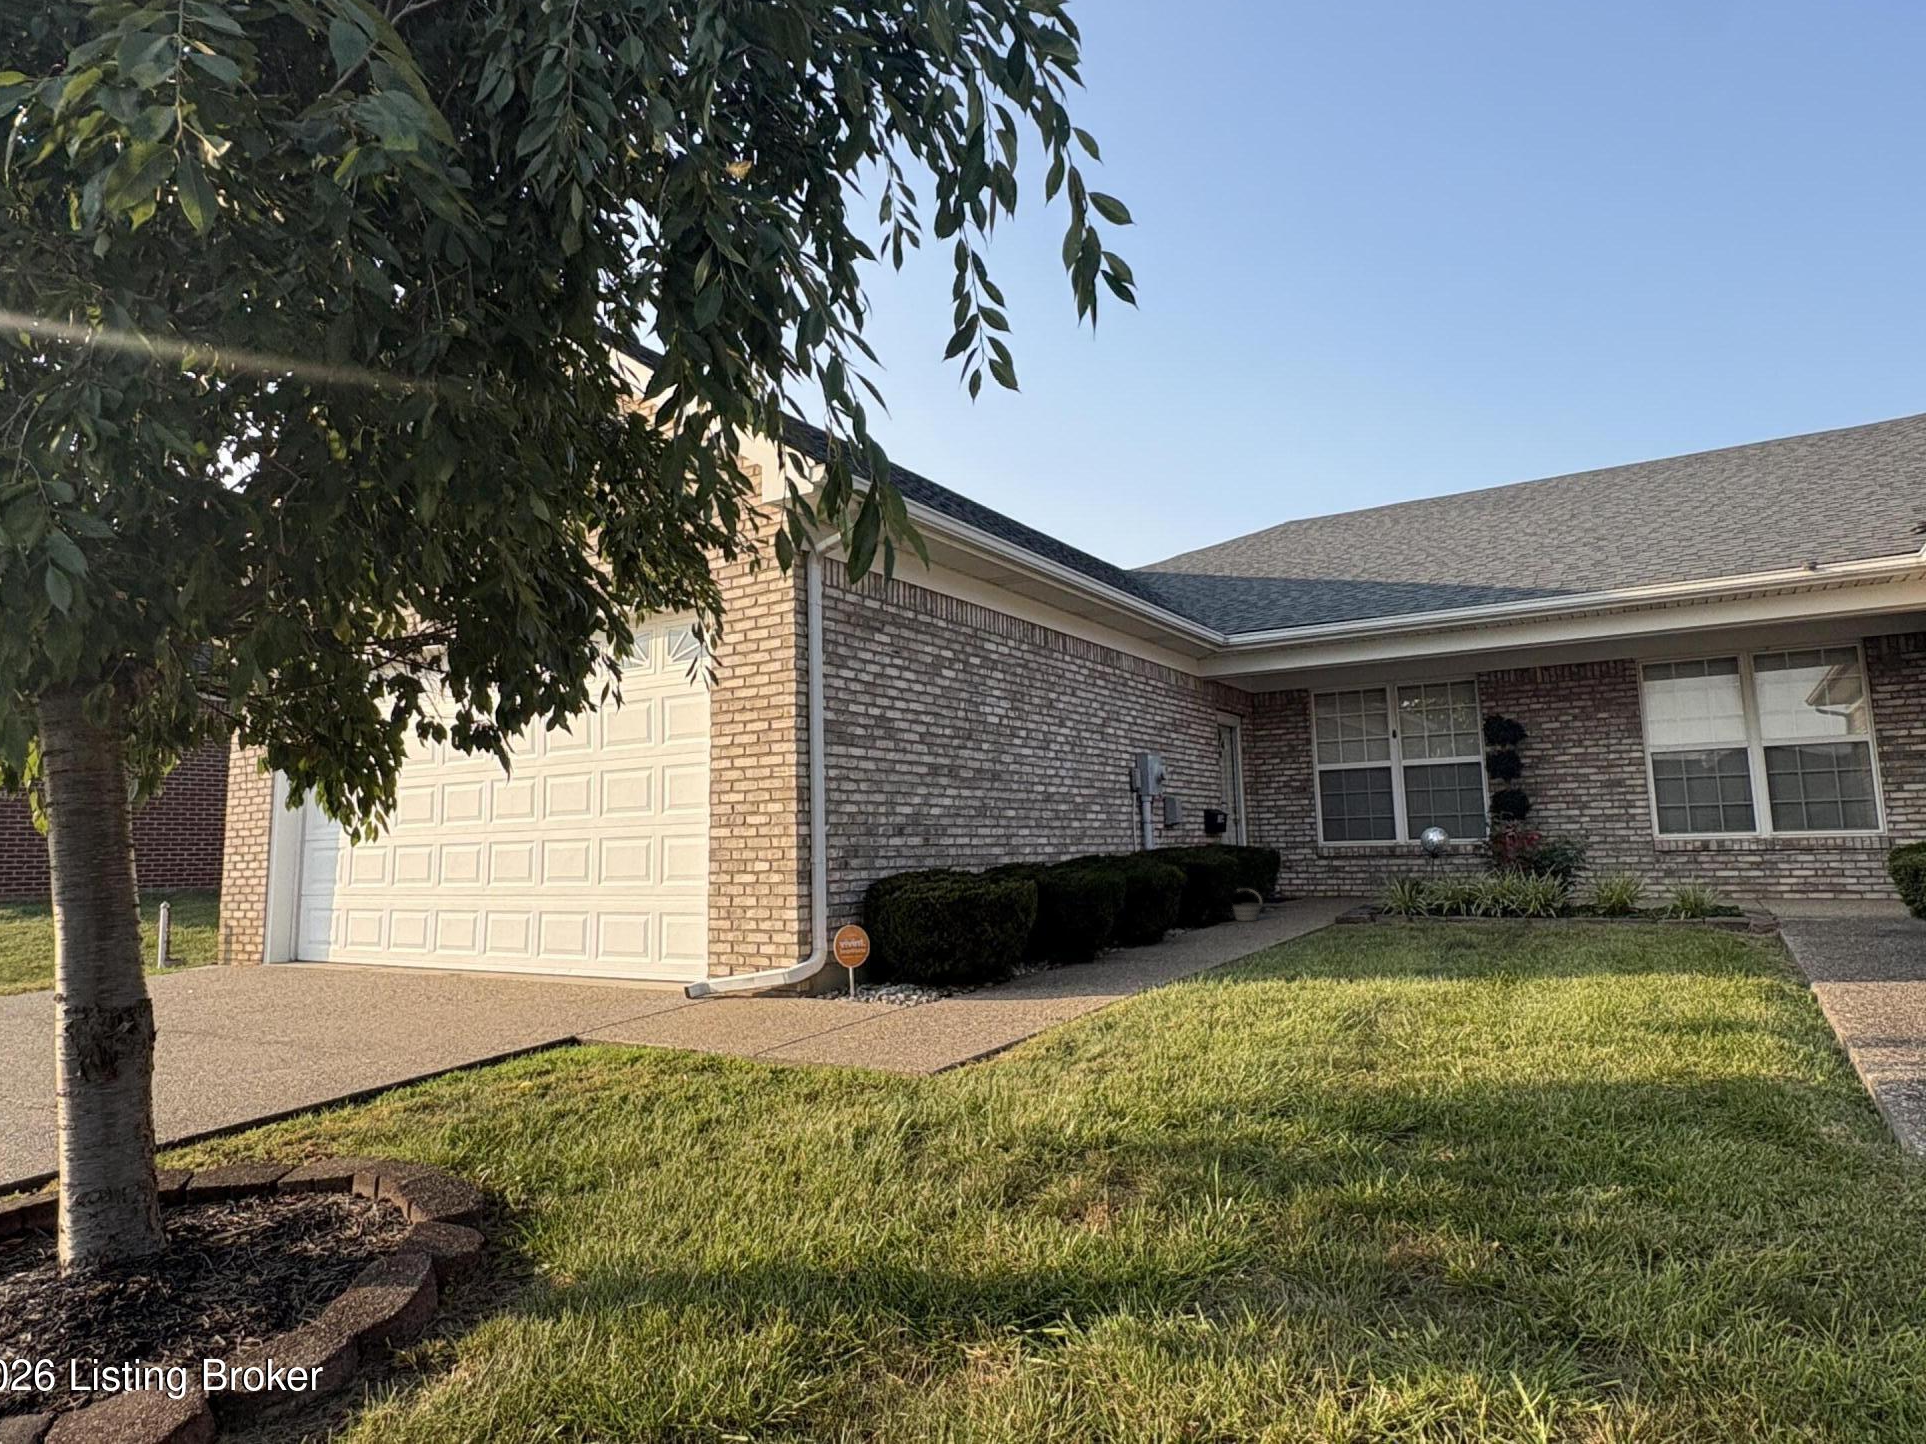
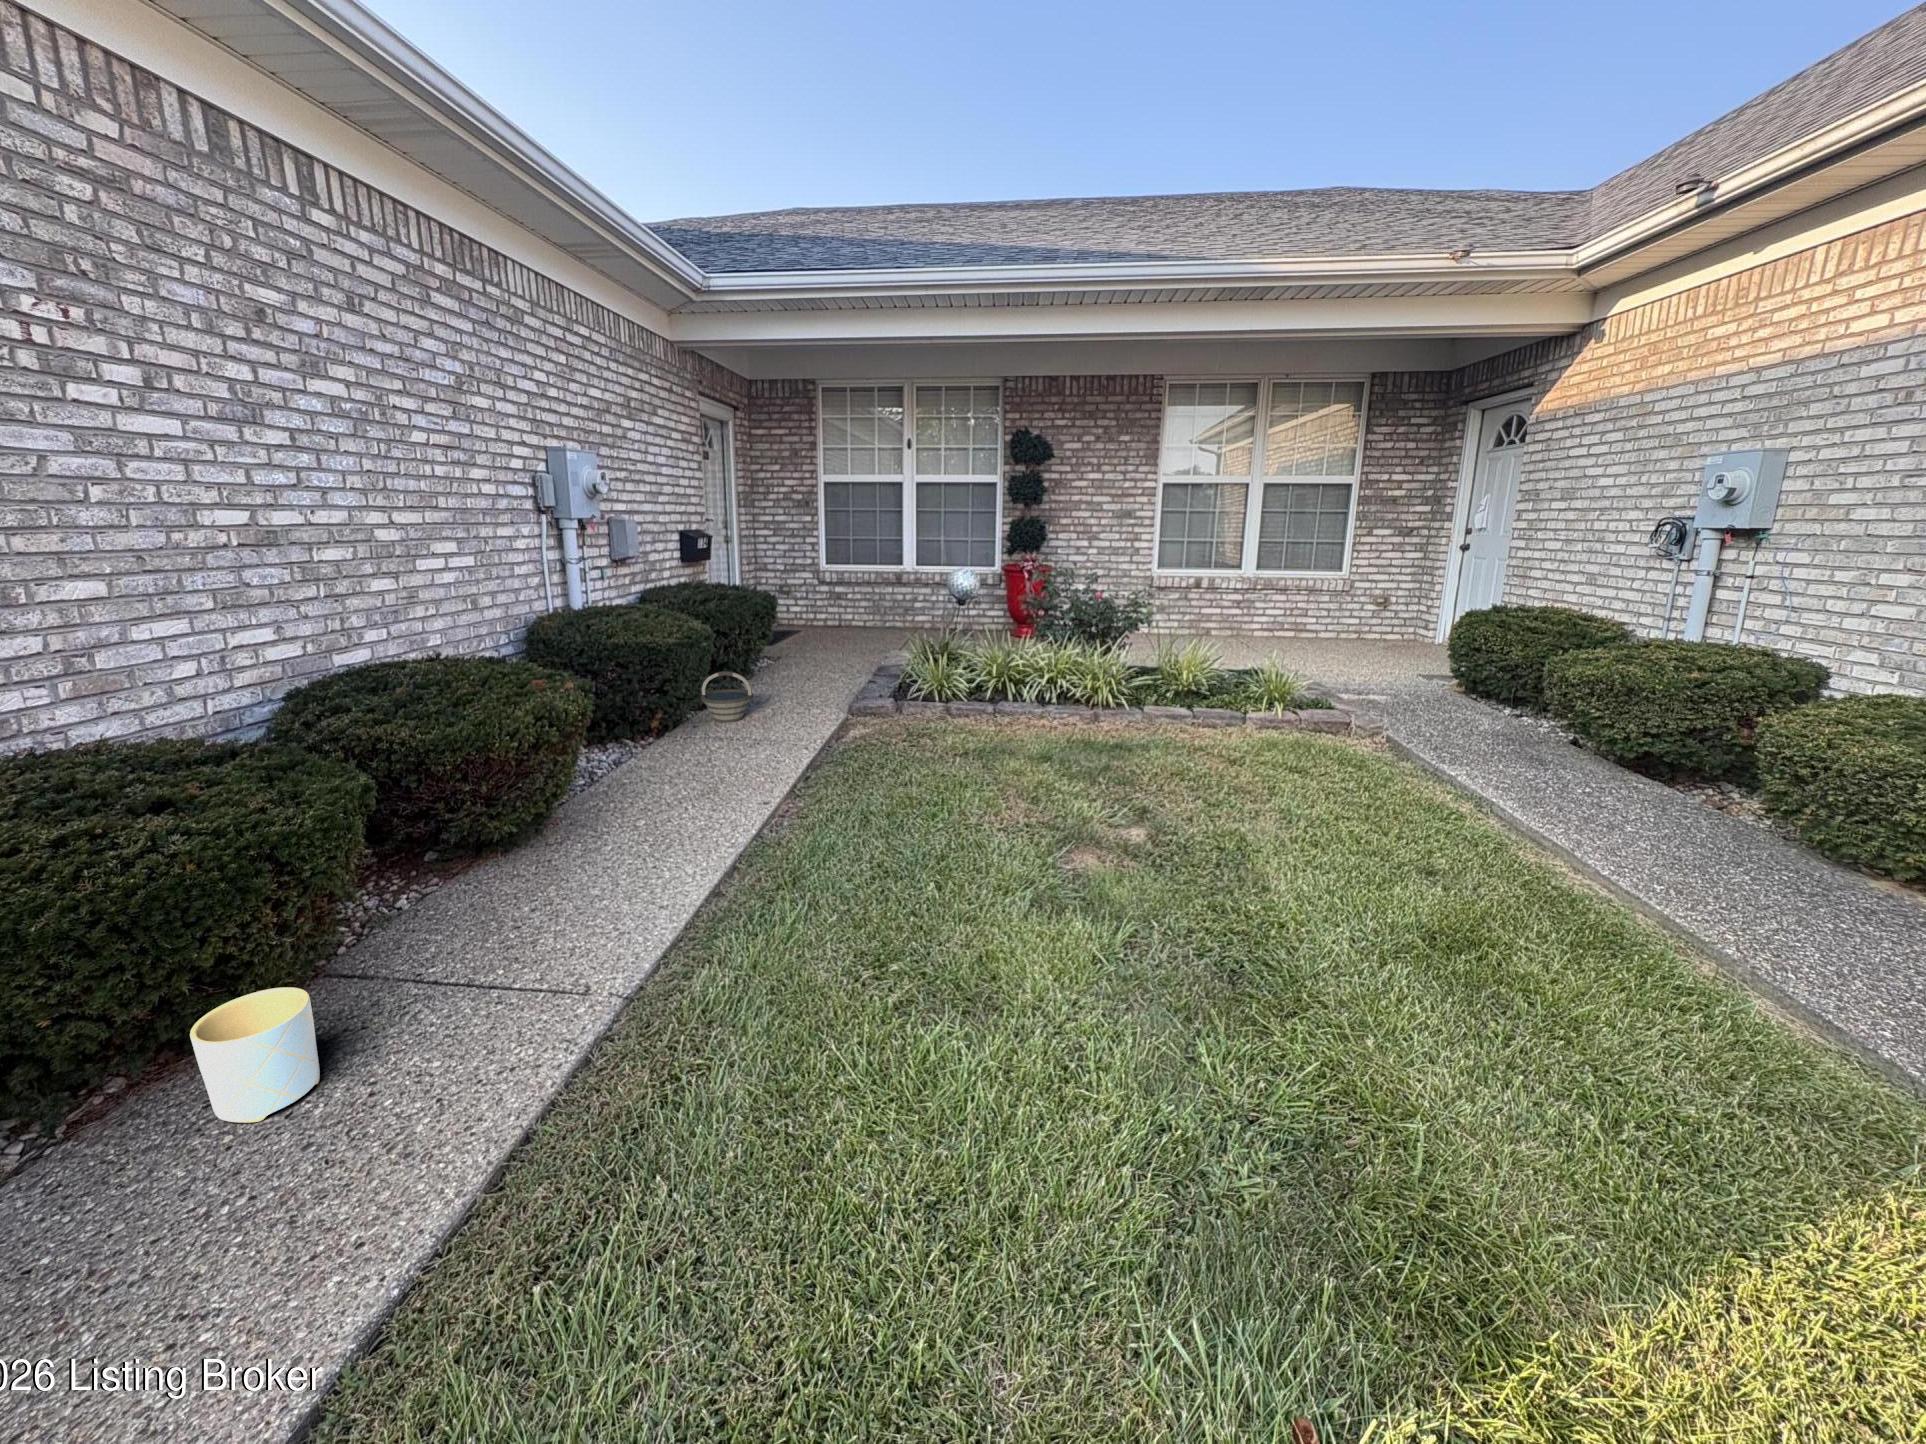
planter: none [1093,925,1122,958] -> present [190,987,320,1123]

